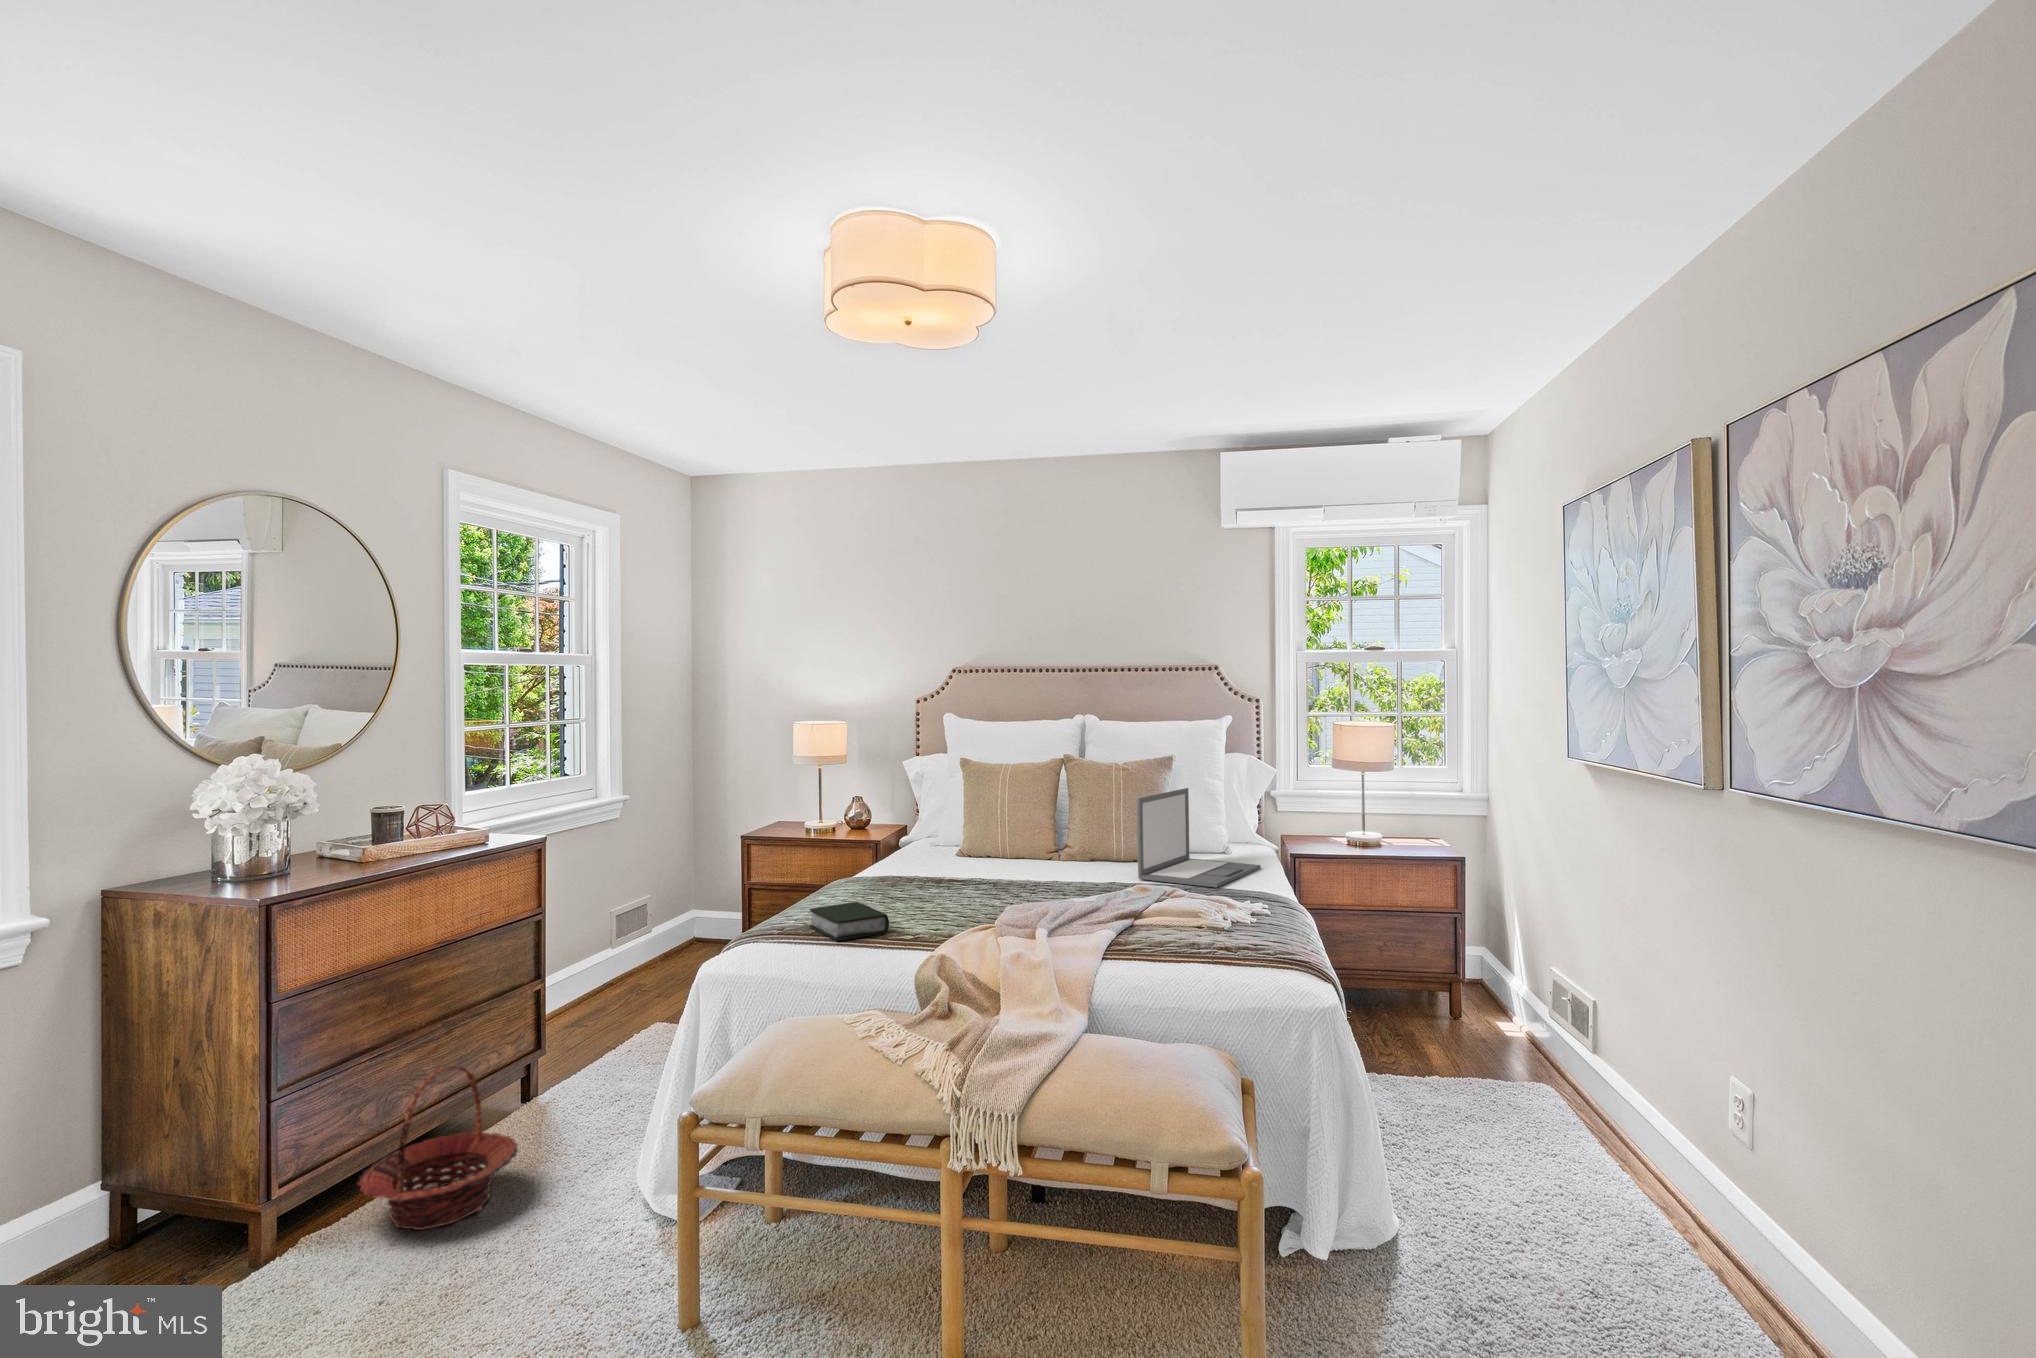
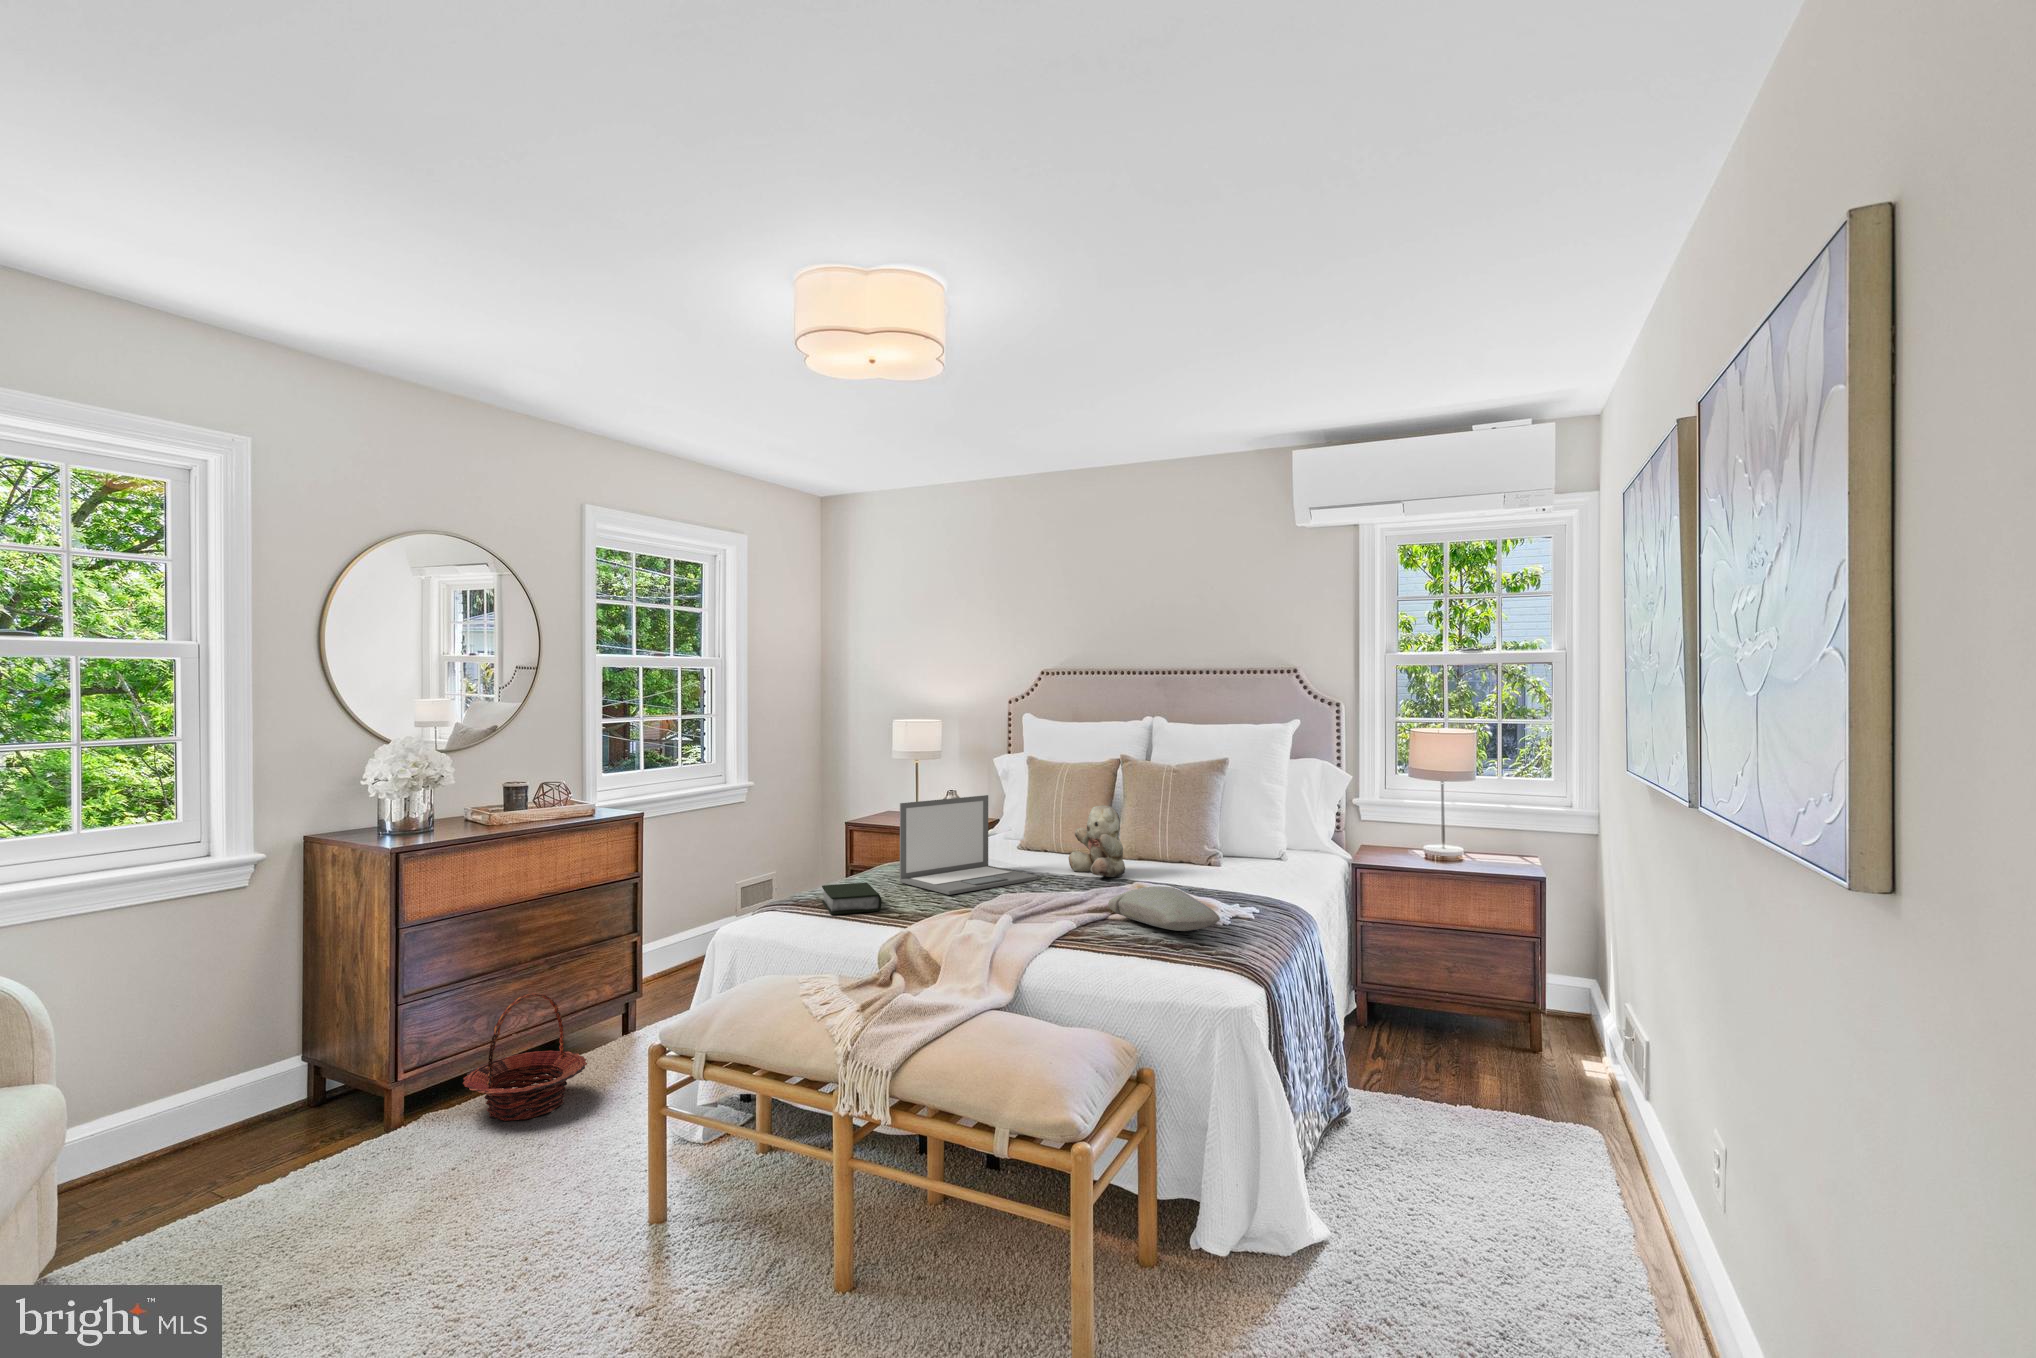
laptop: present [1137,788,1261,888] -> present [900,795,1038,895]
teddy bear: none [1039,806,1103,880] -> present [1069,805,1125,877]
pillow: none [1139,886,1274,931] -> present [1108,886,1220,931]

